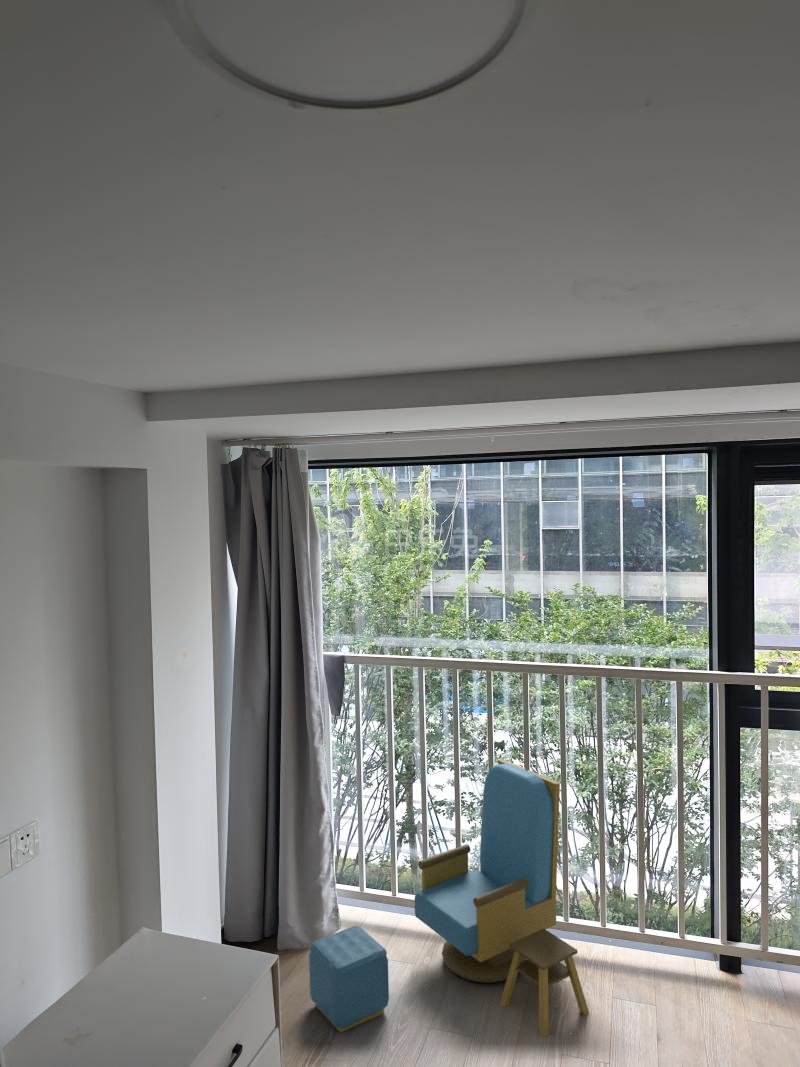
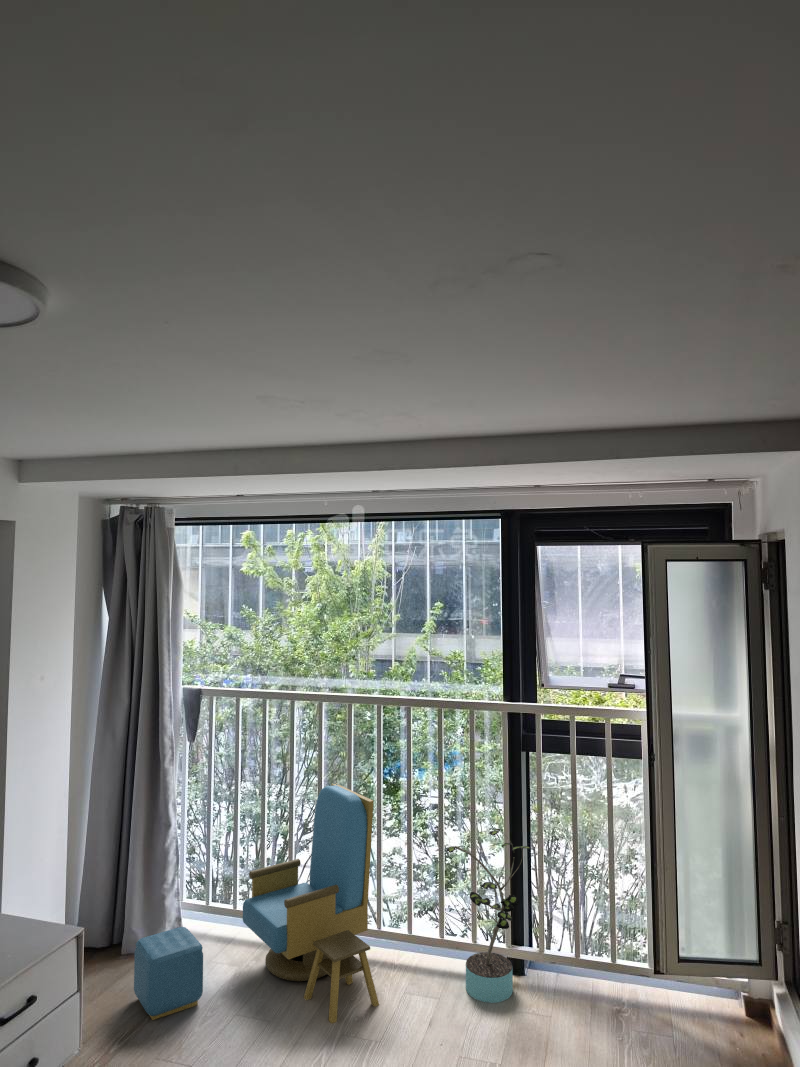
potted plant: none [653,814,761,1010] -> present [446,829,529,1003]

